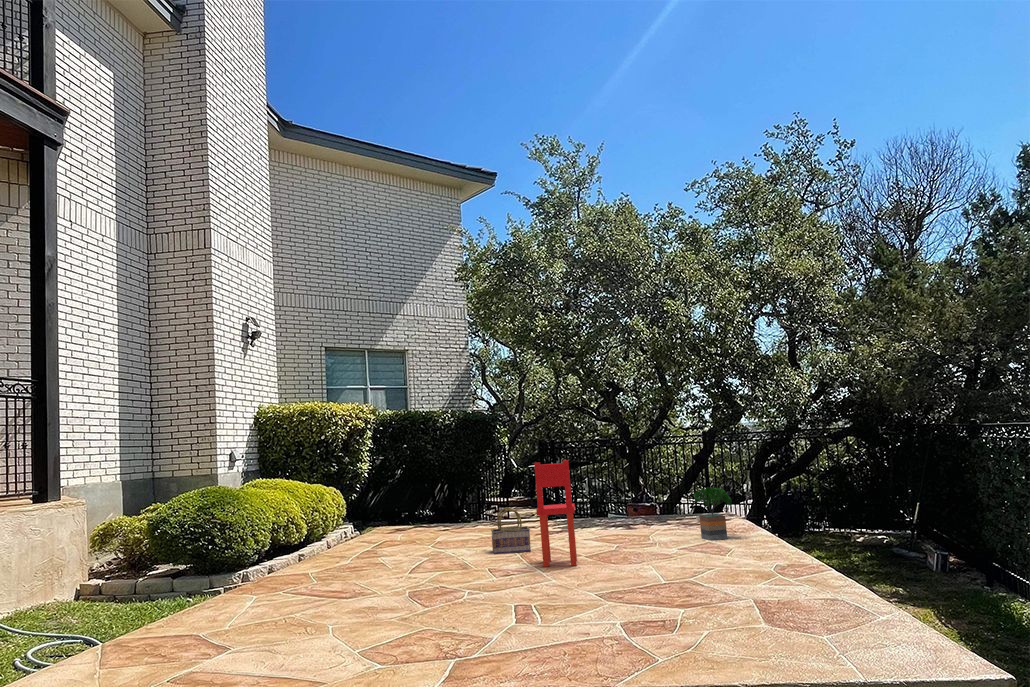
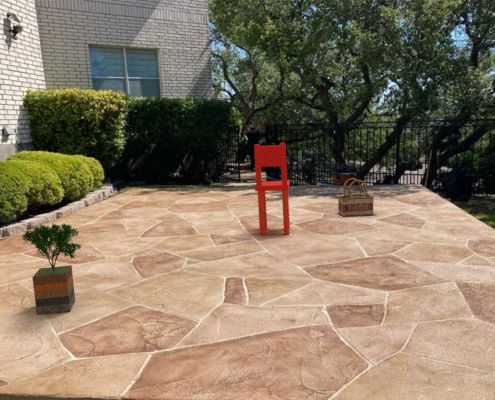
potted tree: present [694,487,732,541] -> present [22,224,81,315]
basket: present [491,507,531,554] -> present [338,178,374,217]

